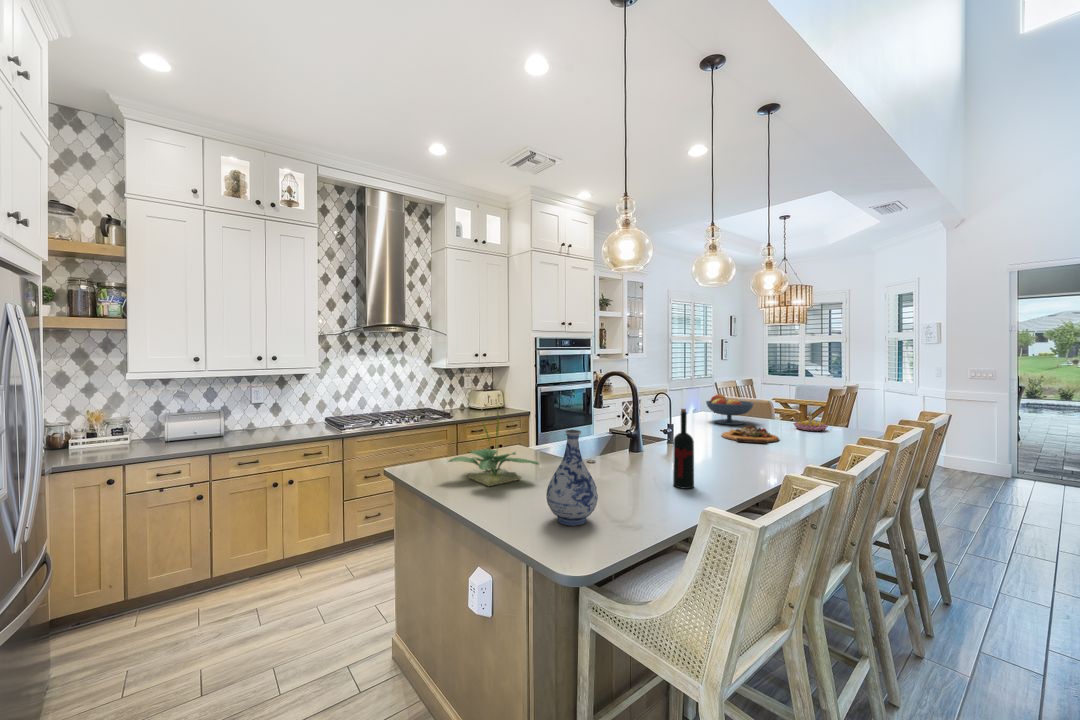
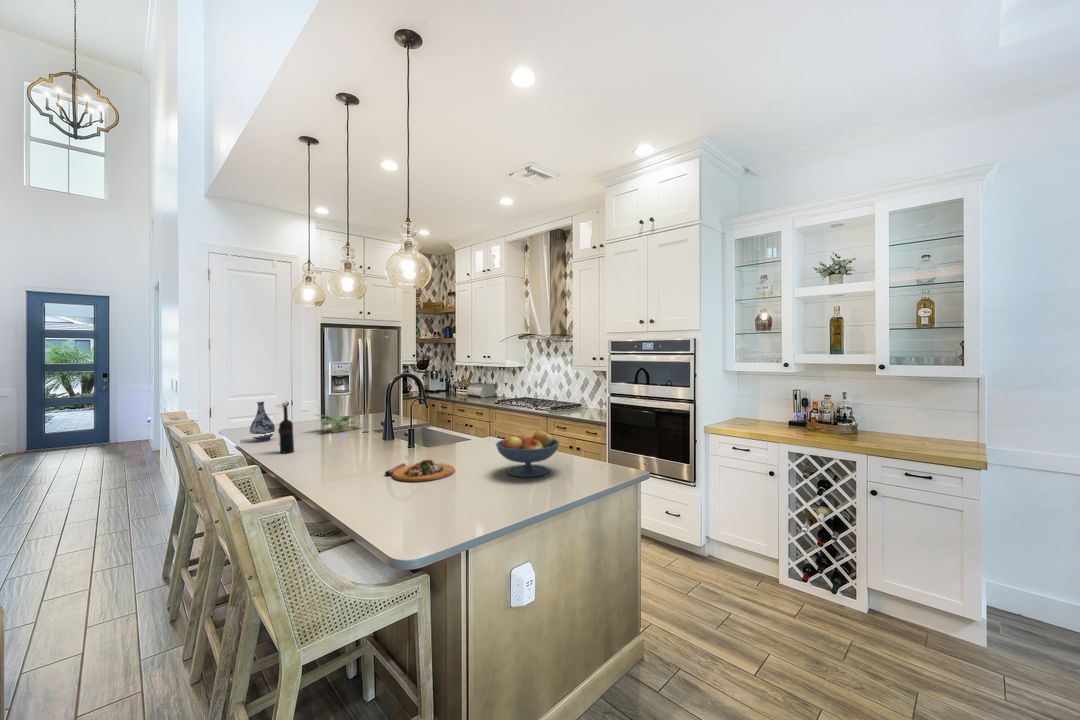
candle holder: present [793,410,828,431] -> none [446,471,495,510]

